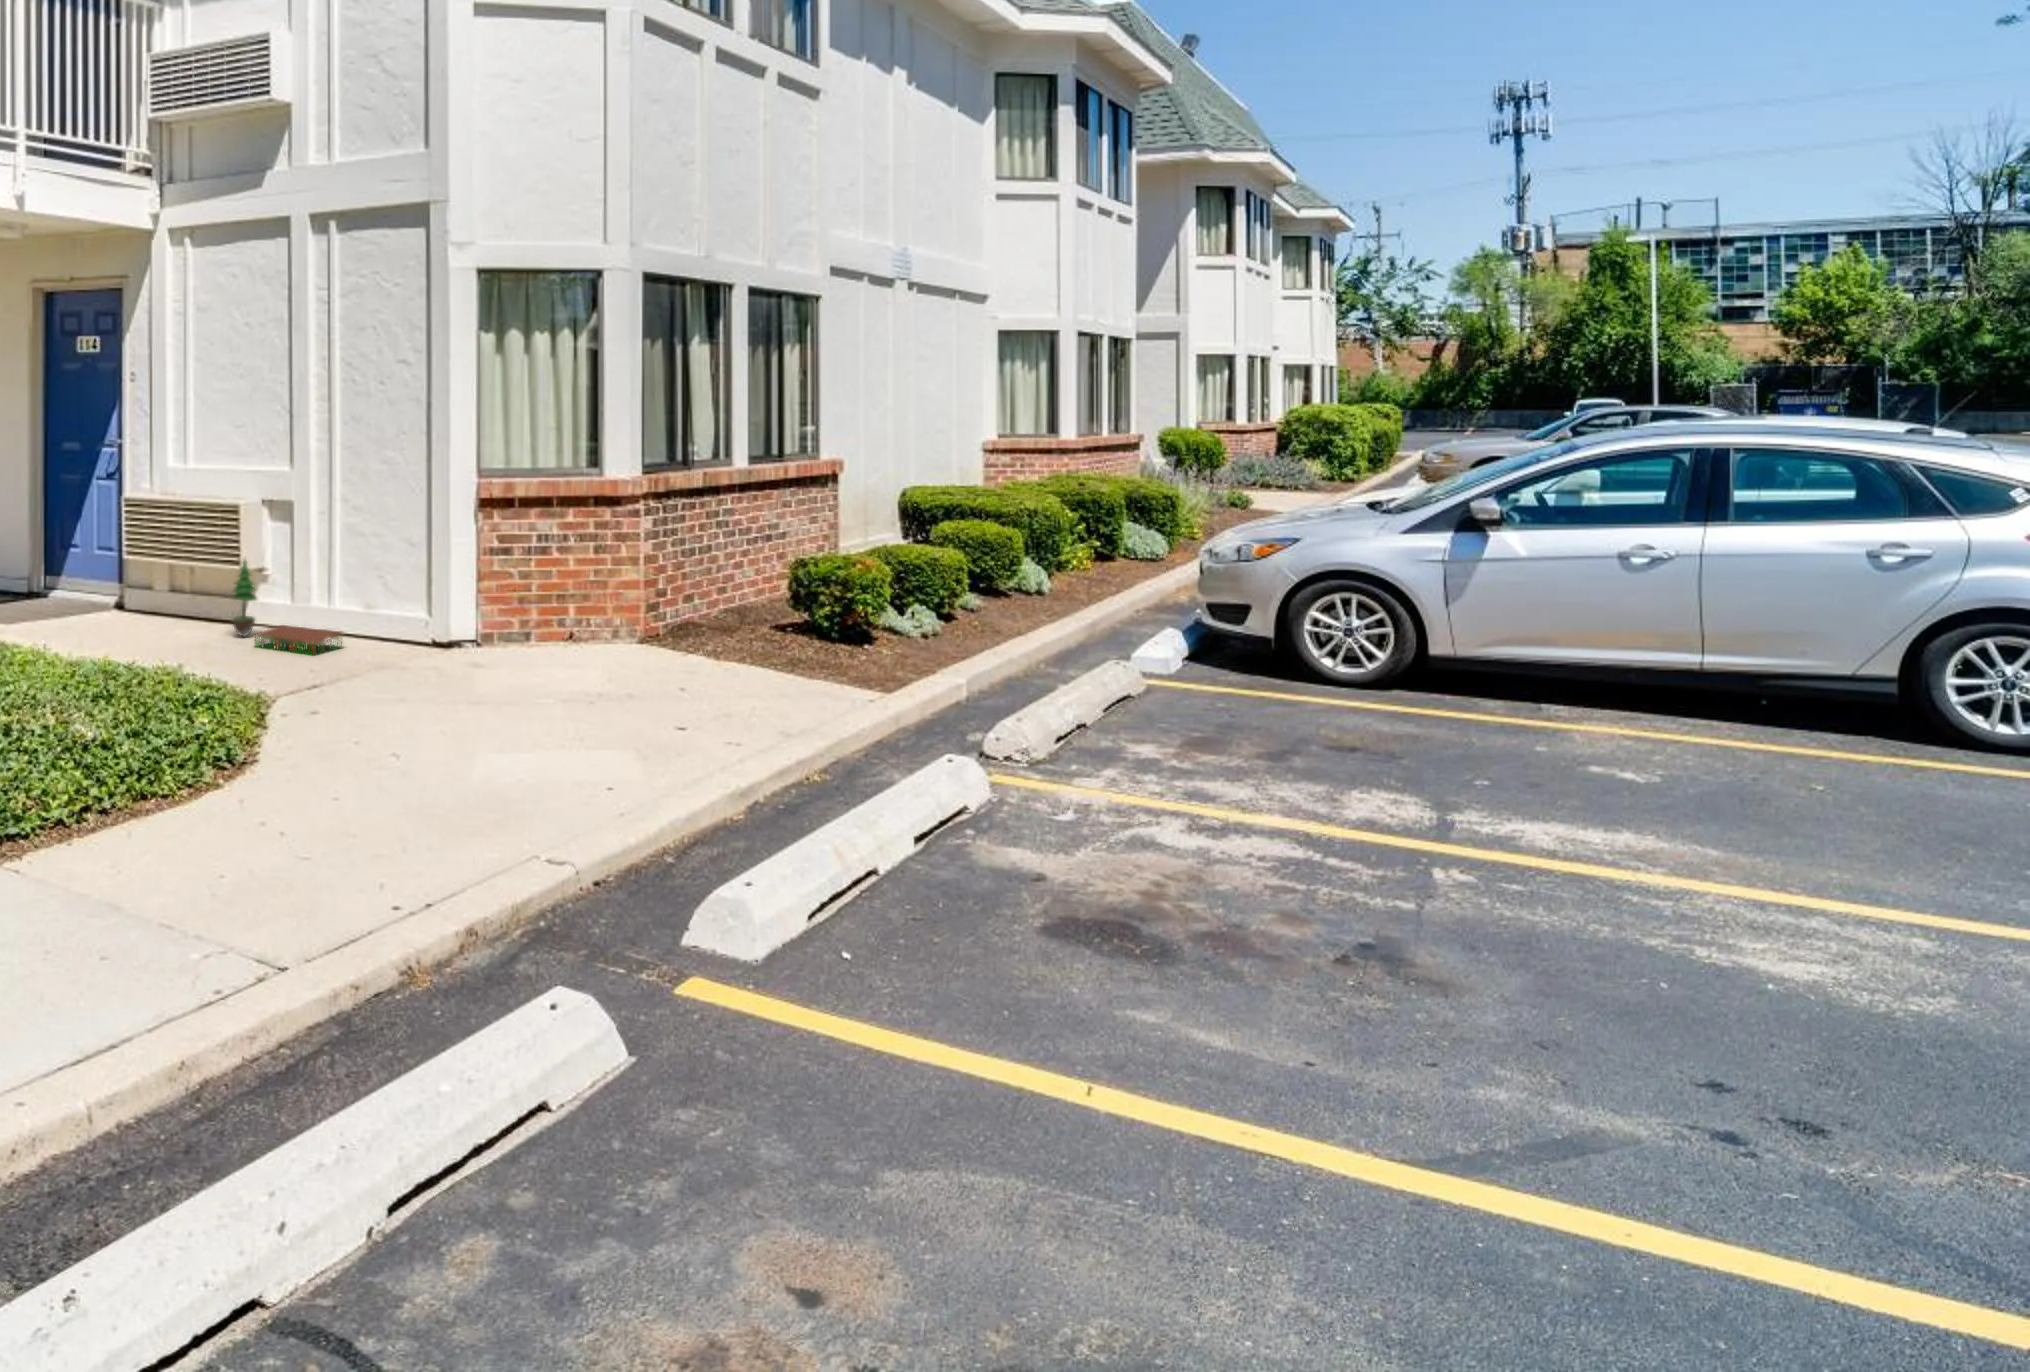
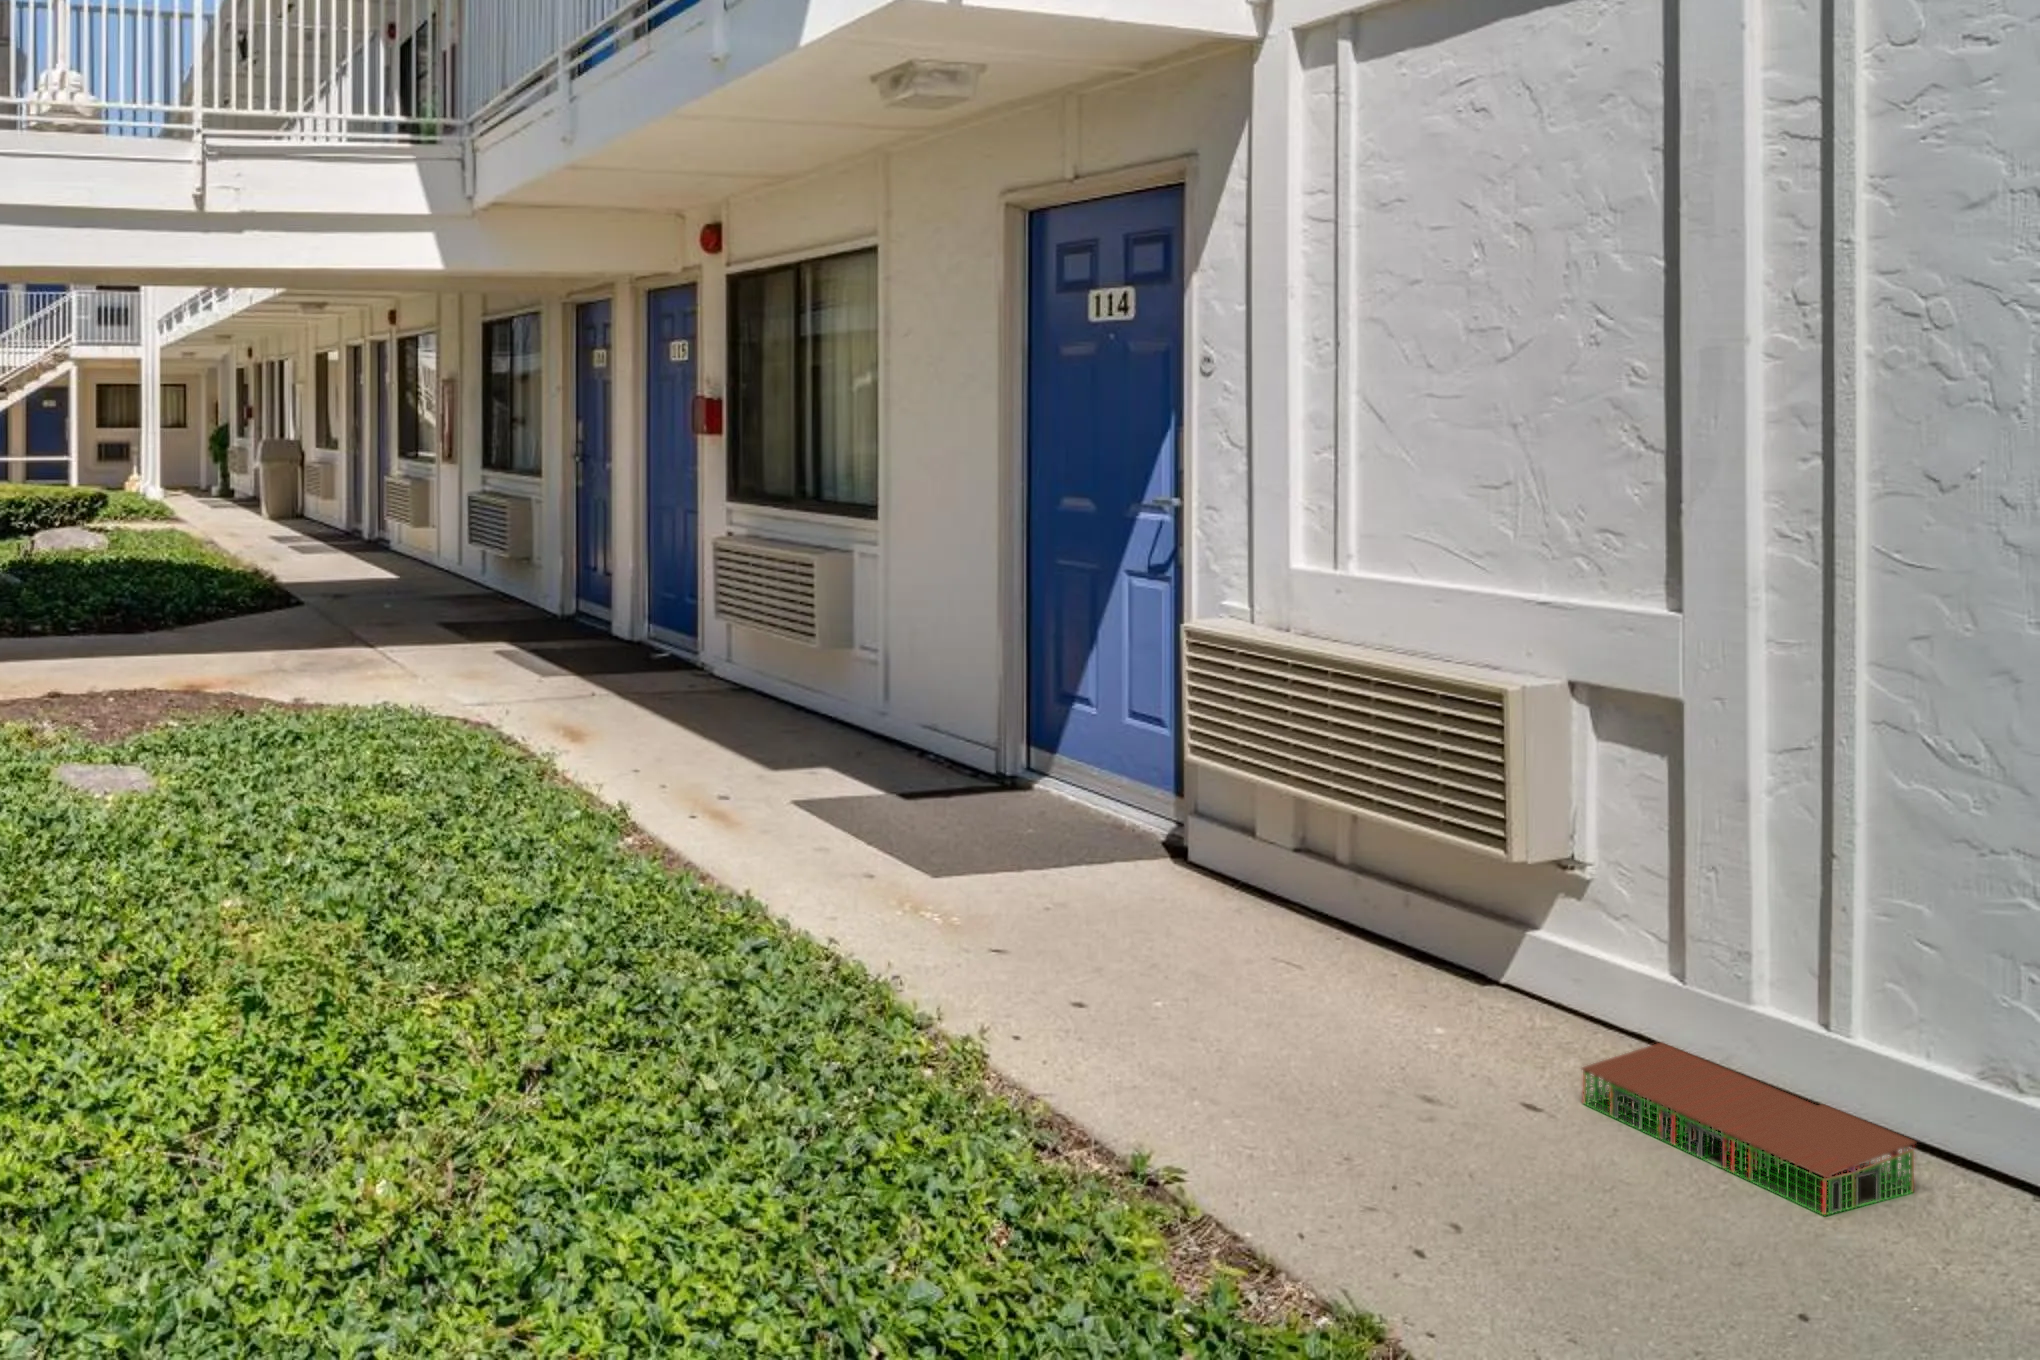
potted tree: present [232,560,257,636] -> none [1483,829,1572,1038]

